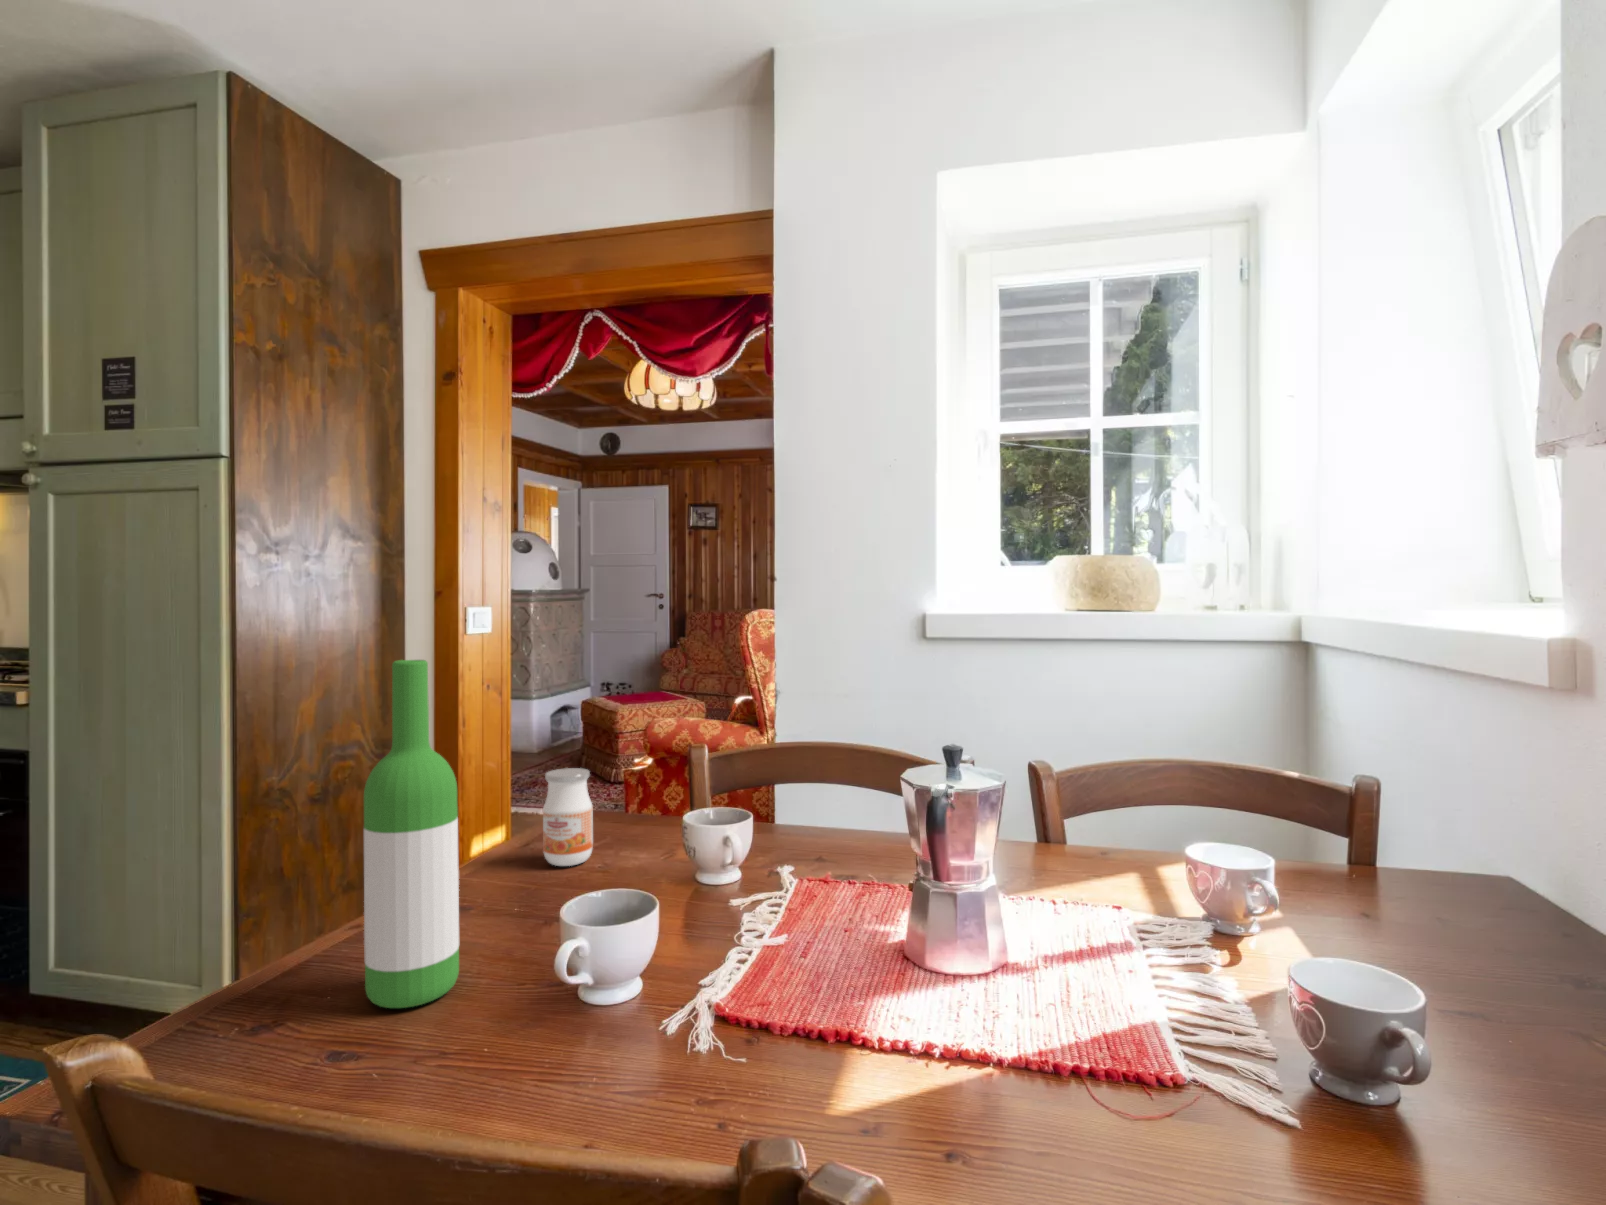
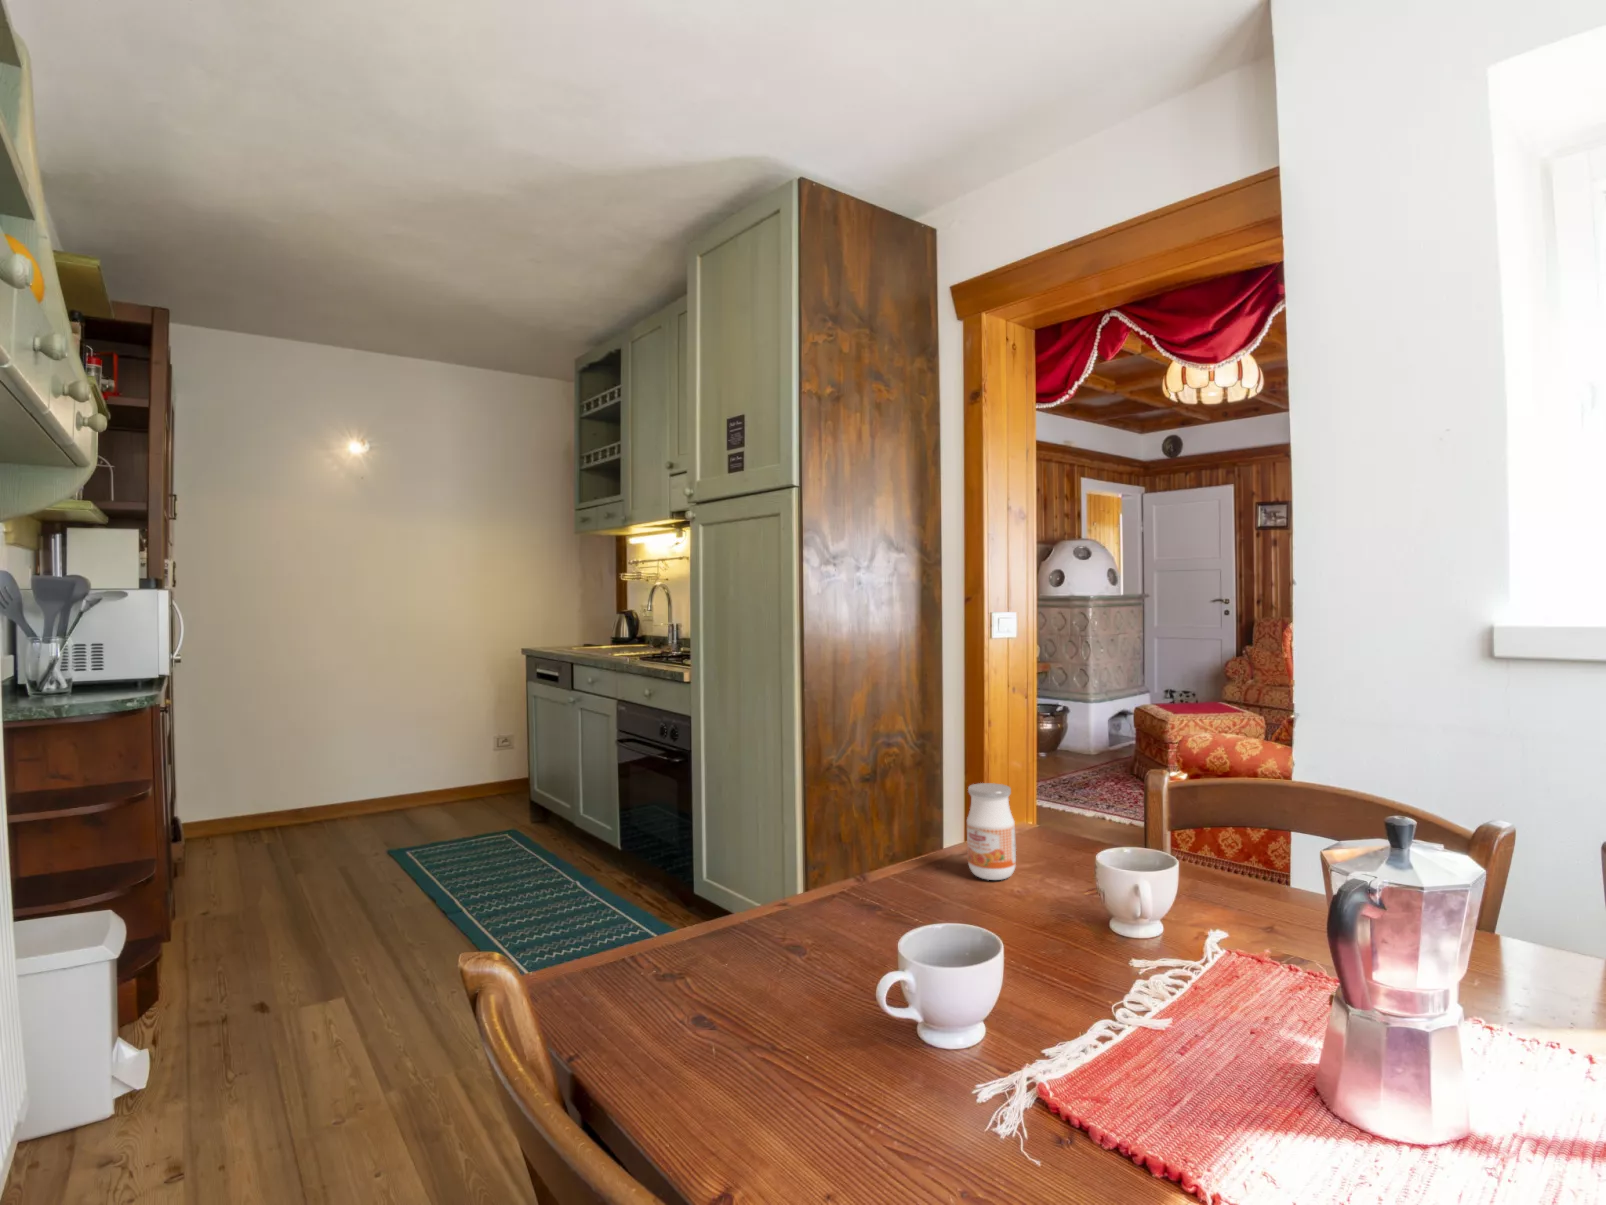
wine bottle: present [364,660,459,1008] -> none [758,679,835,979]

